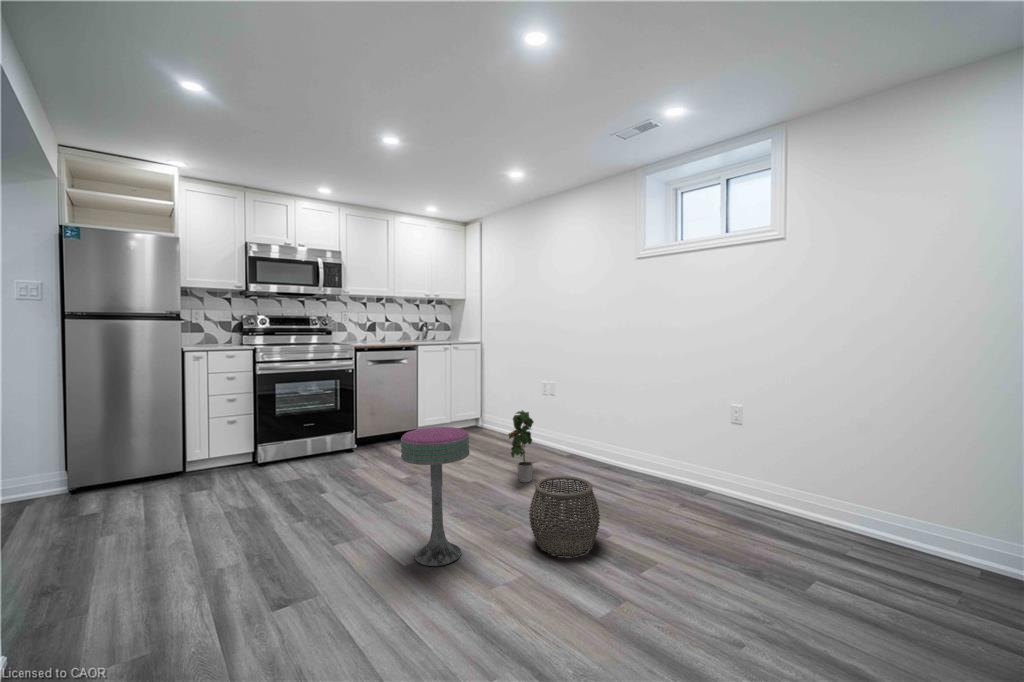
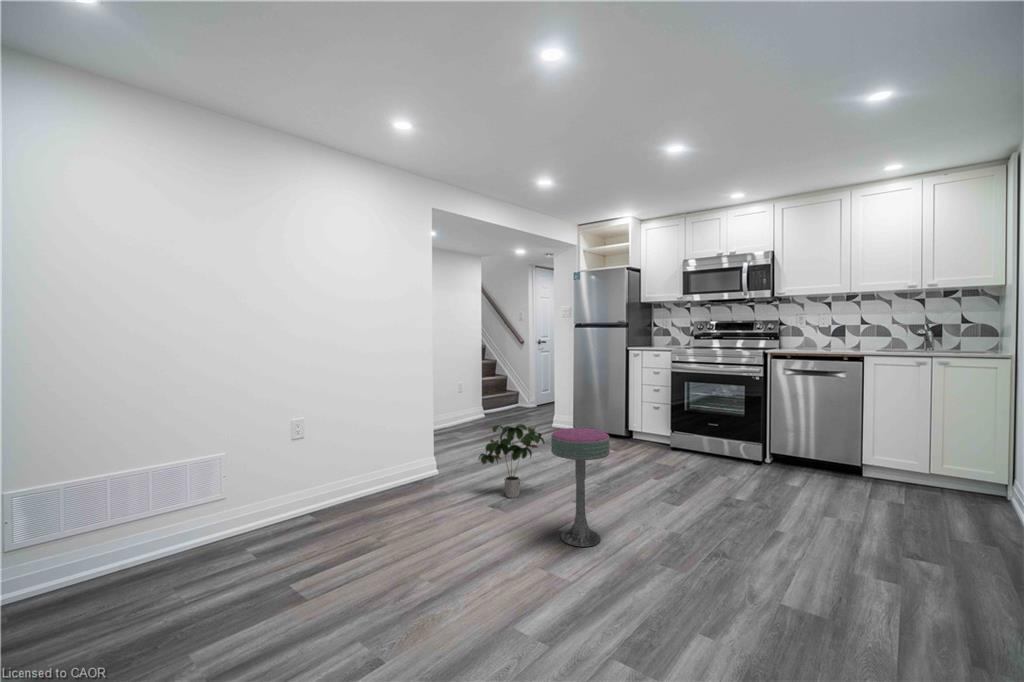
potted plant: present [508,410,533,482] -> present [479,424,544,498]
woven basket: present [529,476,600,556] -> none [605,519,690,620]

